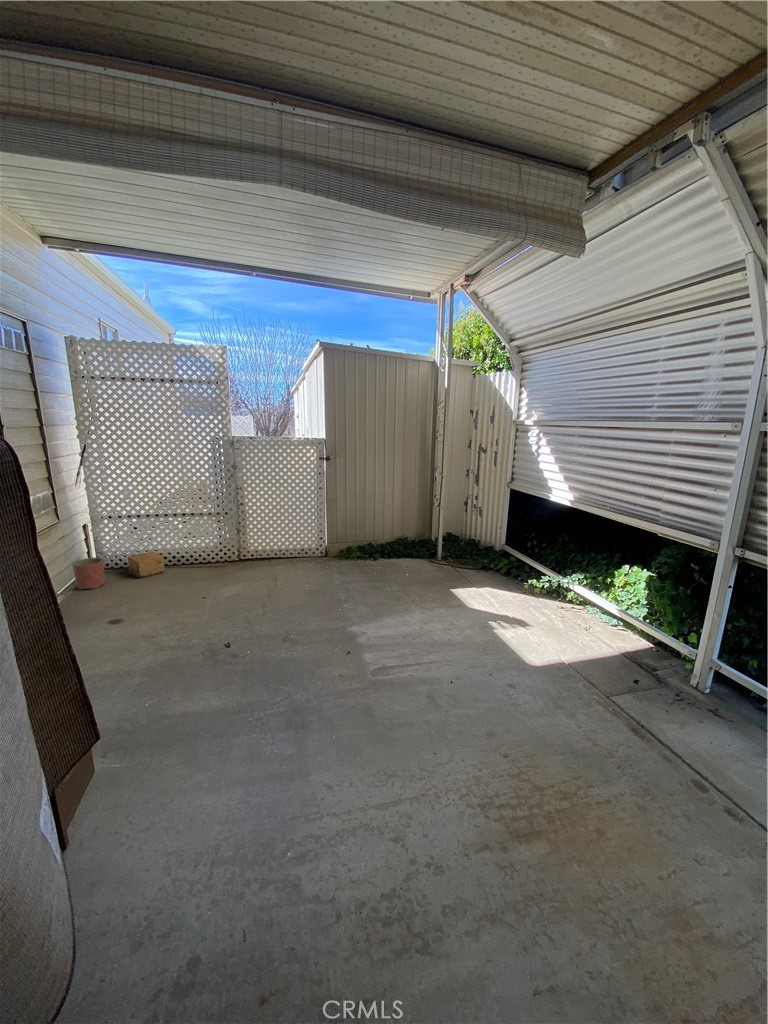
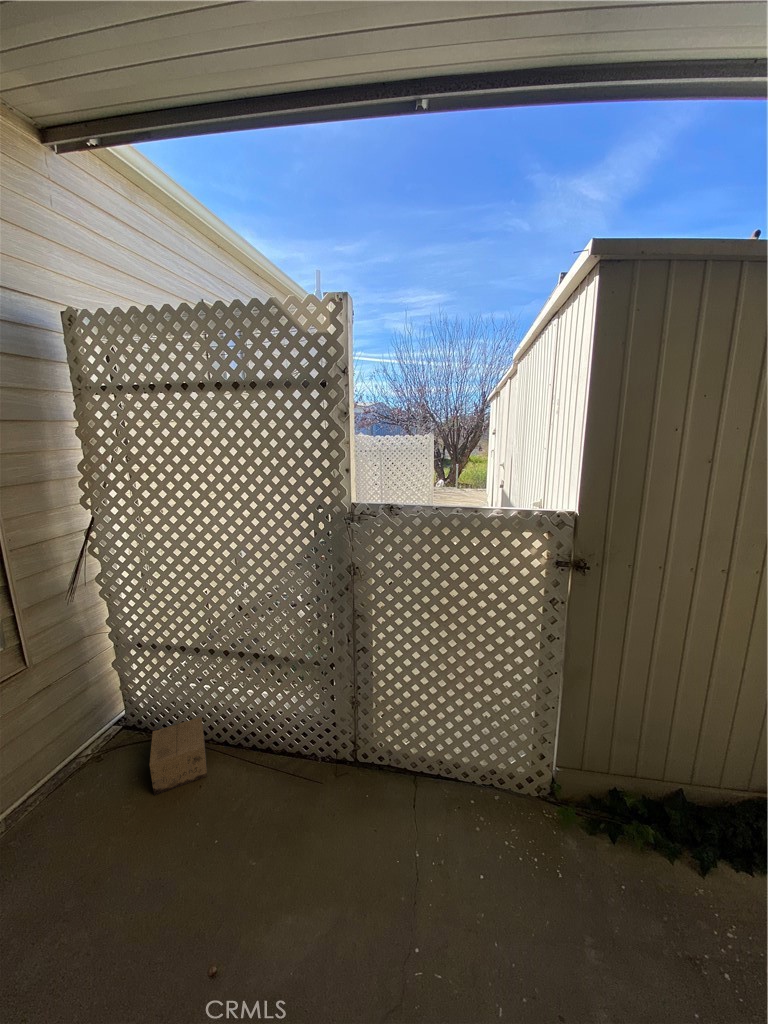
planter: present [72,557,105,589] -> none [27,739,96,819]

